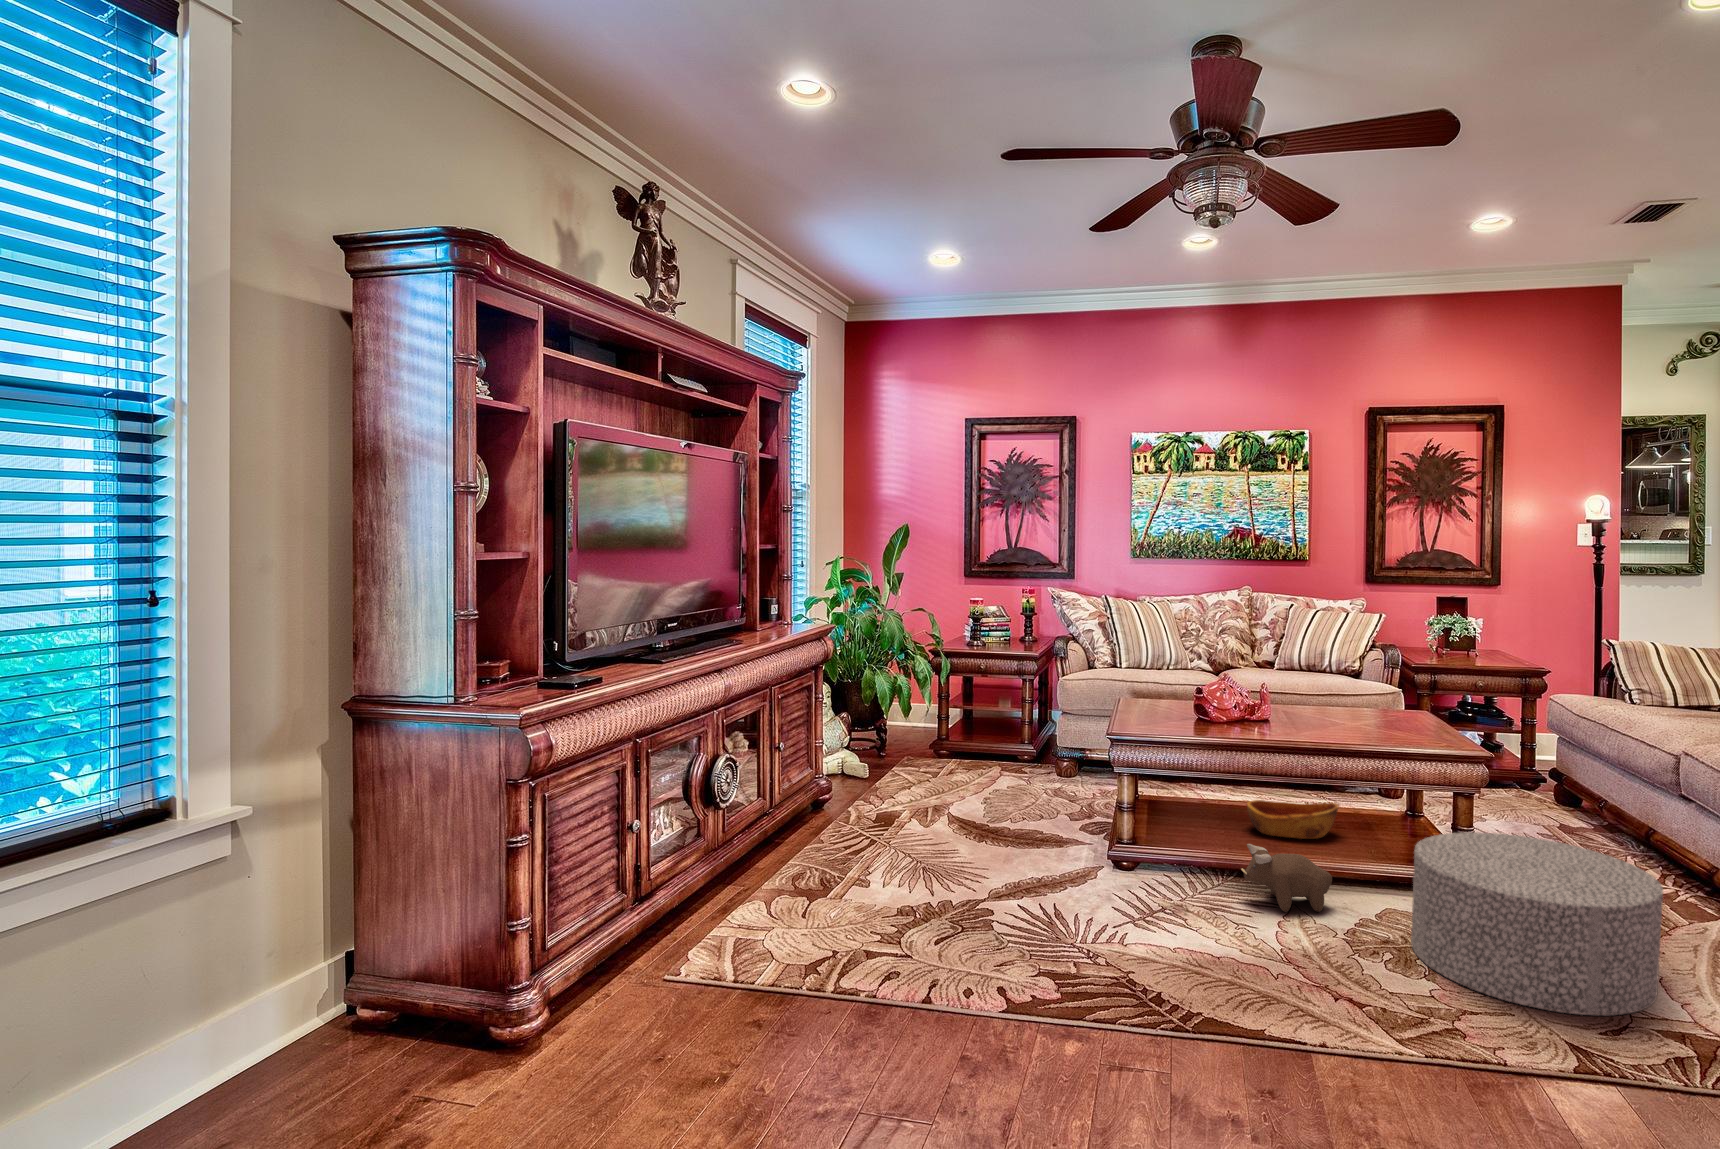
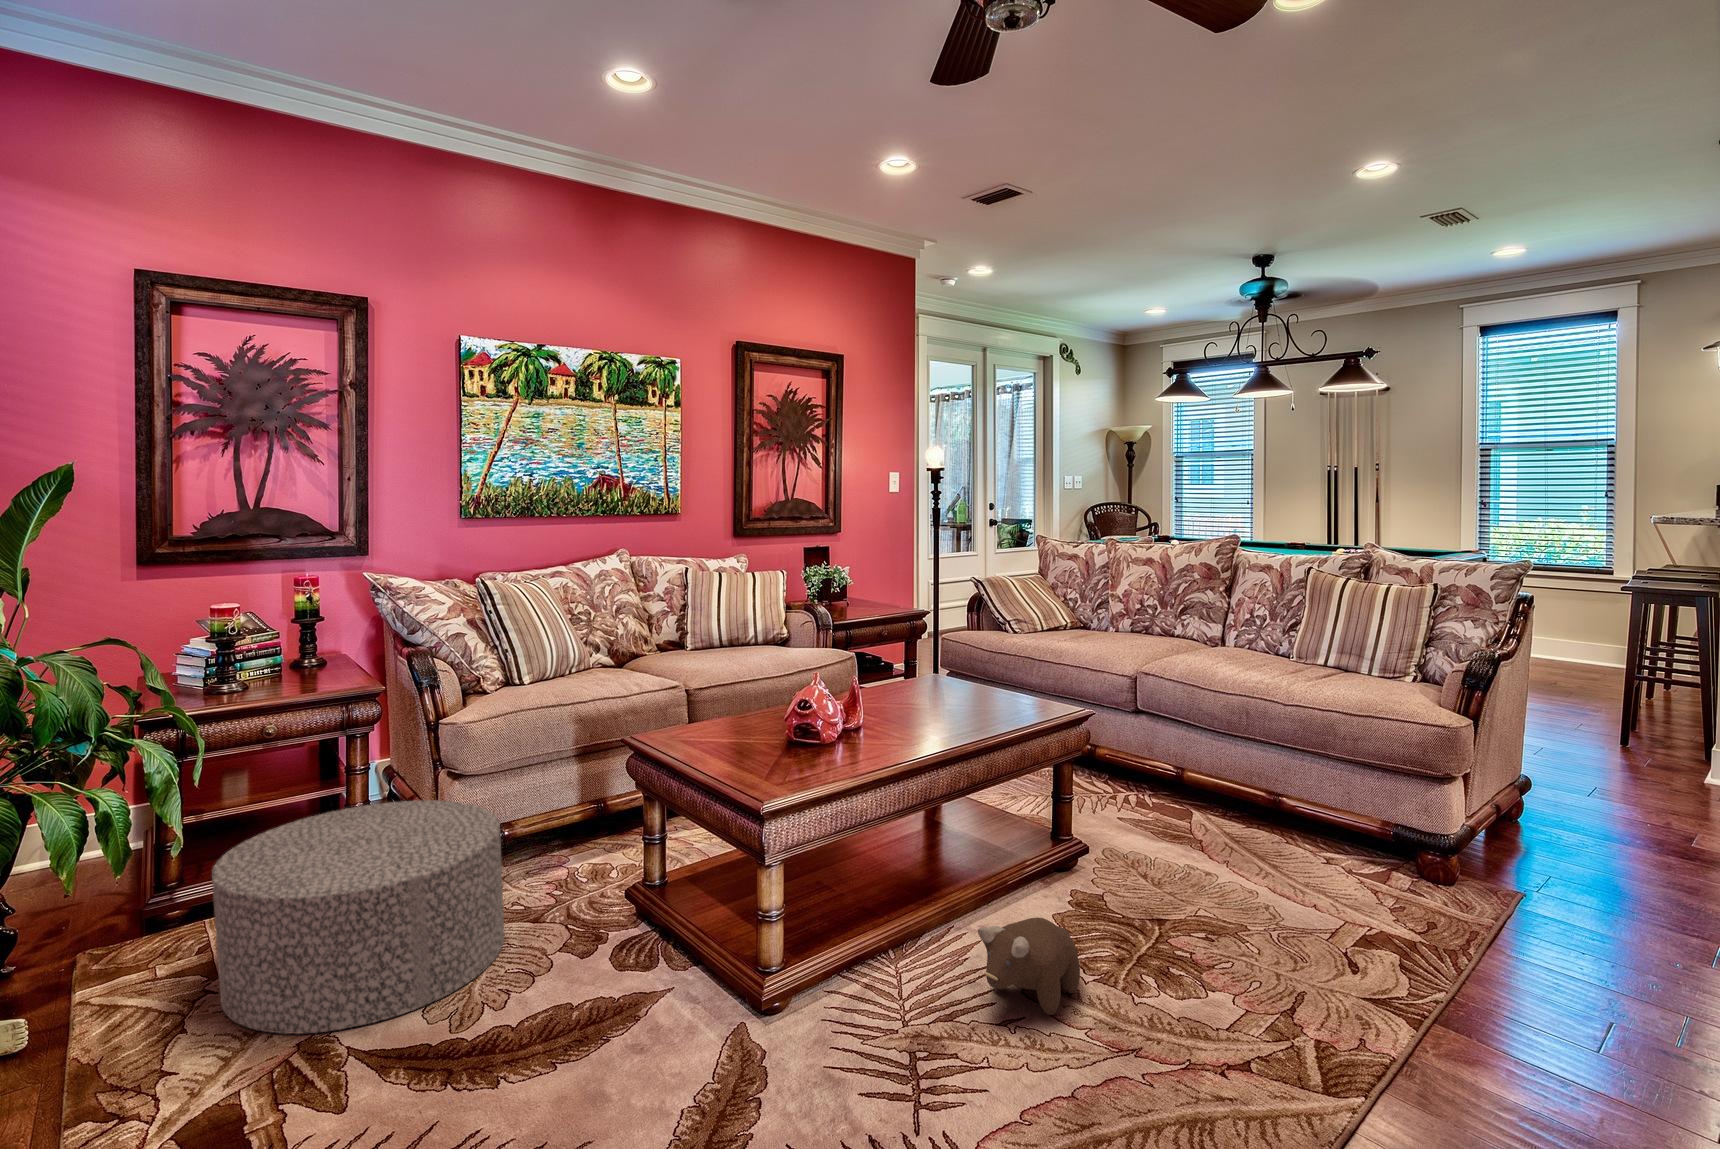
wooden bowl: present [1247,800,1339,839] -> none [856,816,954,890]
ottoman: present [1411,832,1663,1016] -> present [212,800,504,1034]

